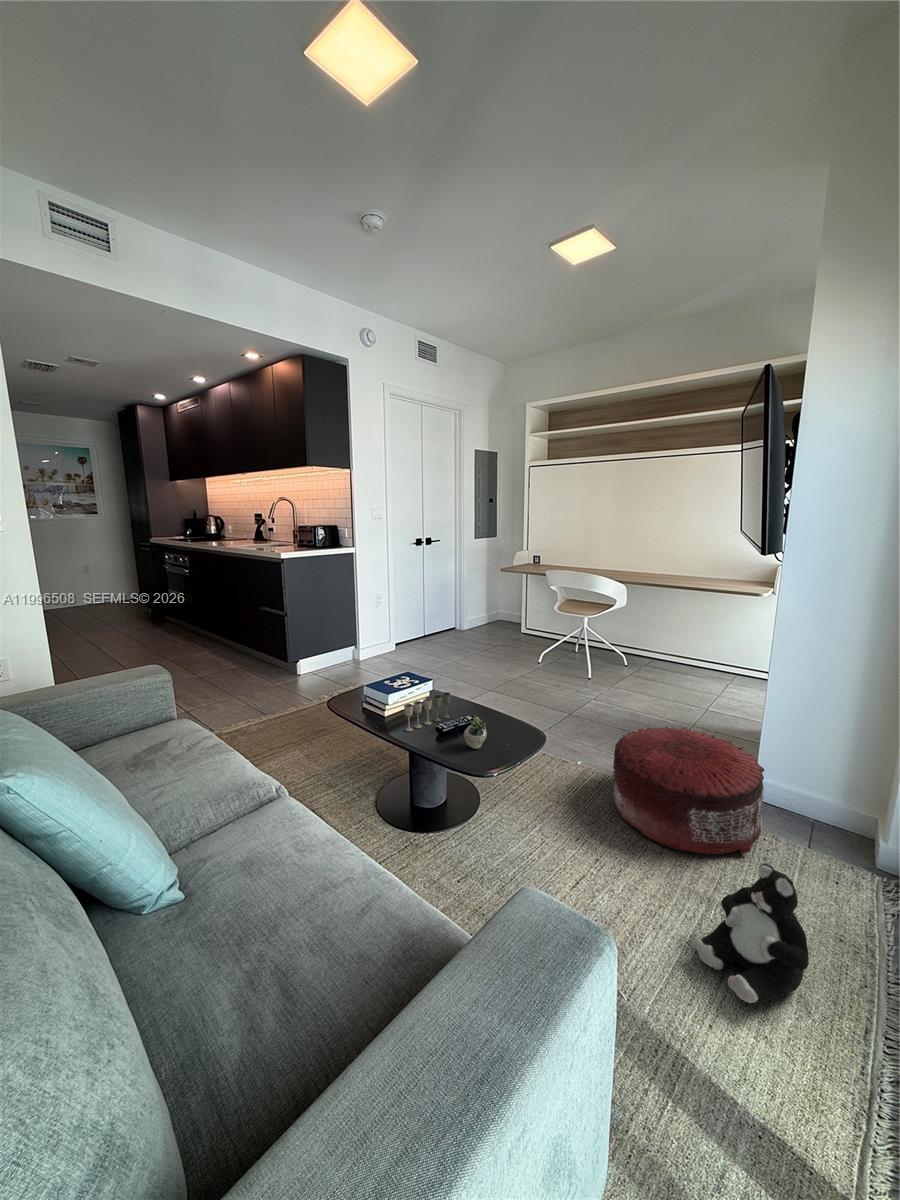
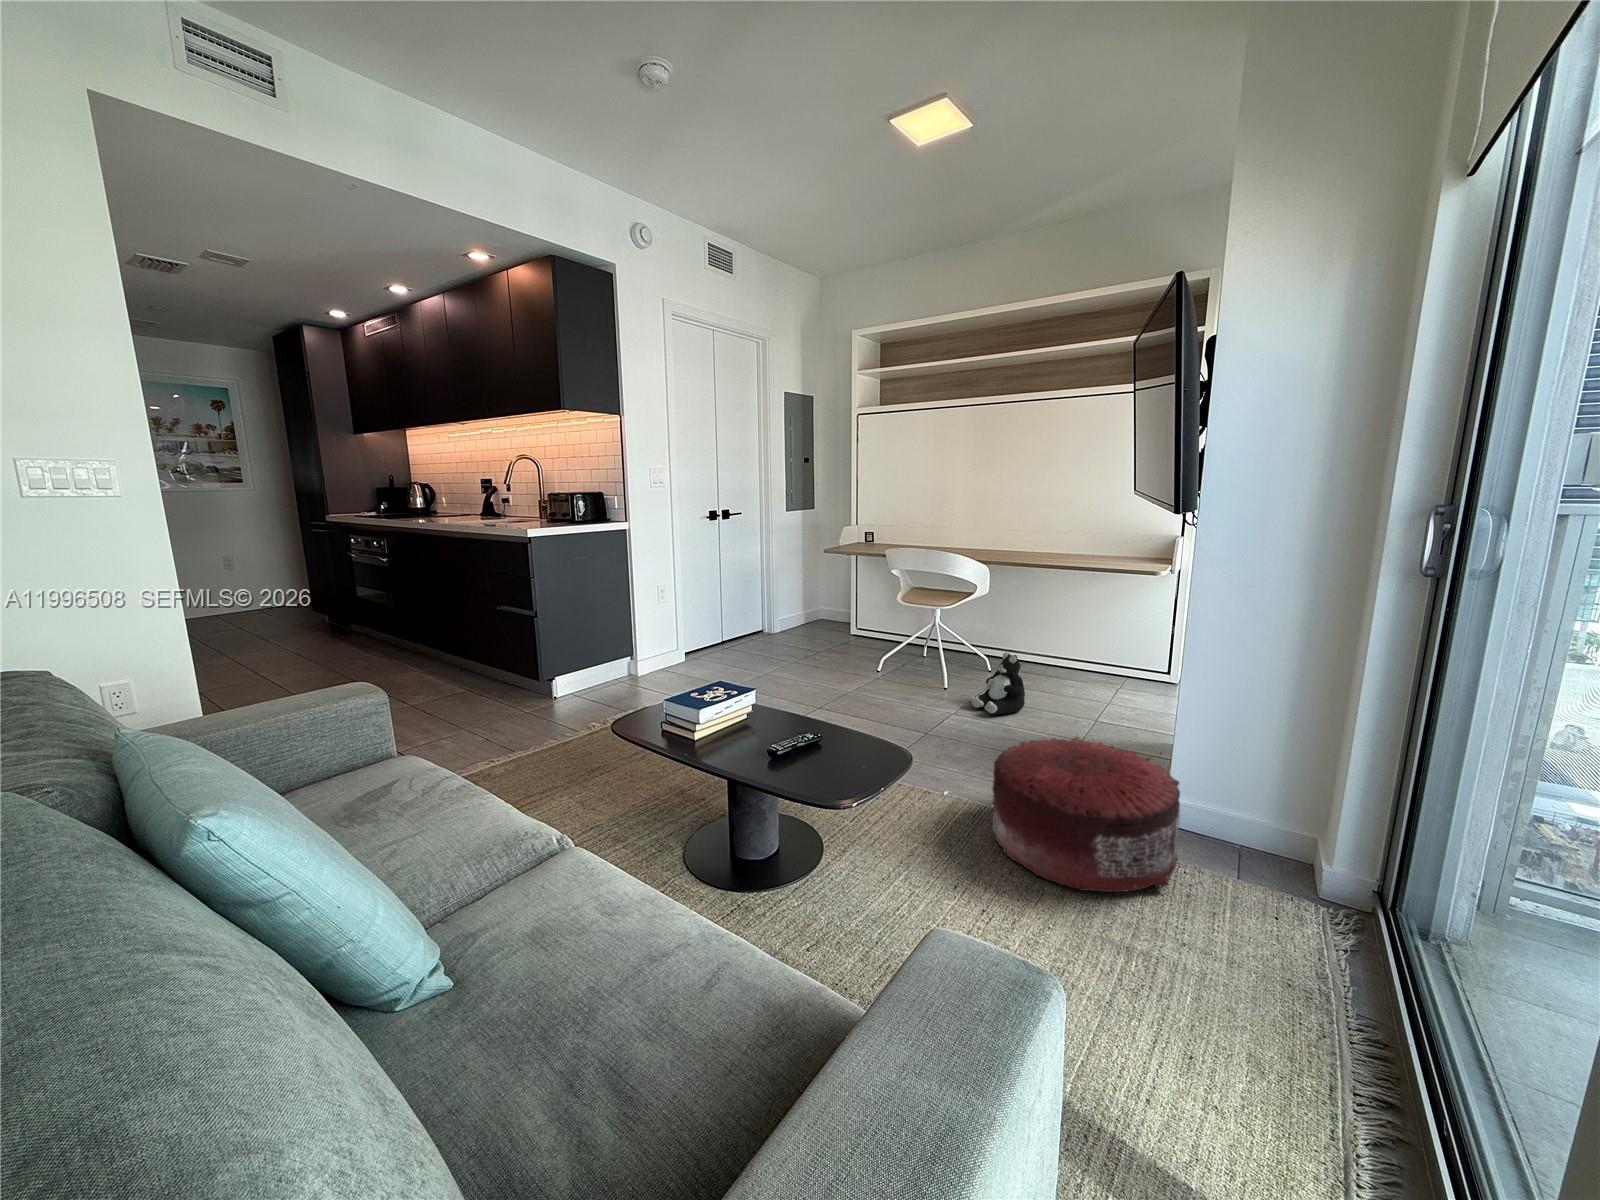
wine glass: present [404,692,450,732] -> none [725,702,784,755]
succulent plant: present [464,711,510,749] -> none [809,720,870,772]
plush toy: present [694,864,809,1003] -> present [970,652,1025,714]

